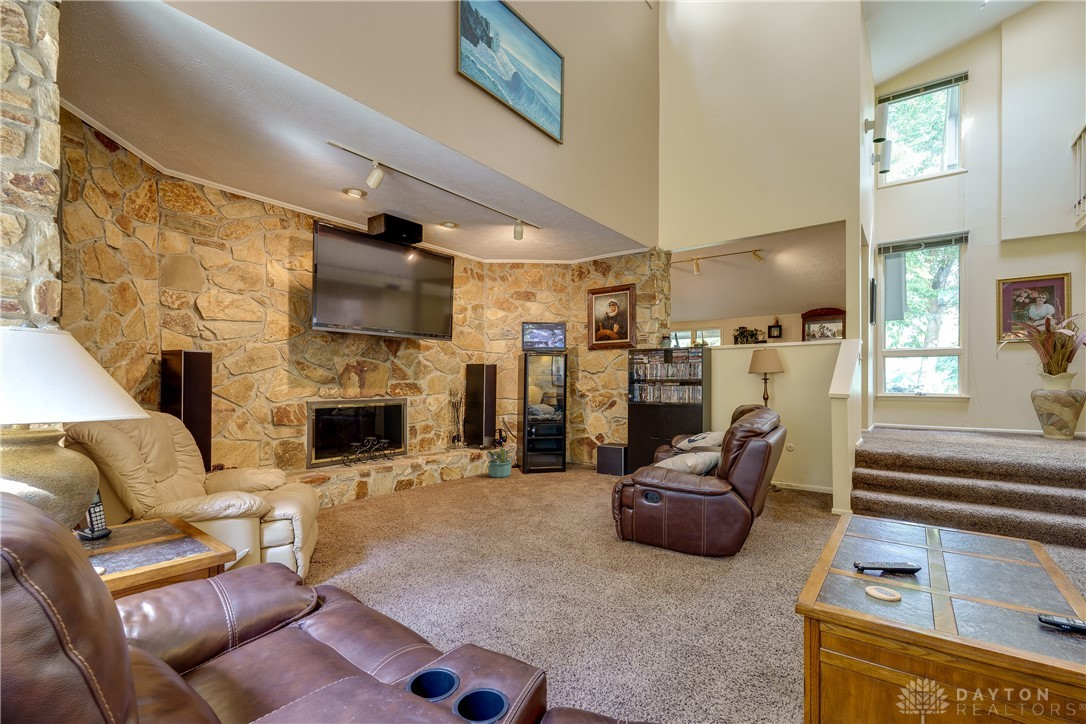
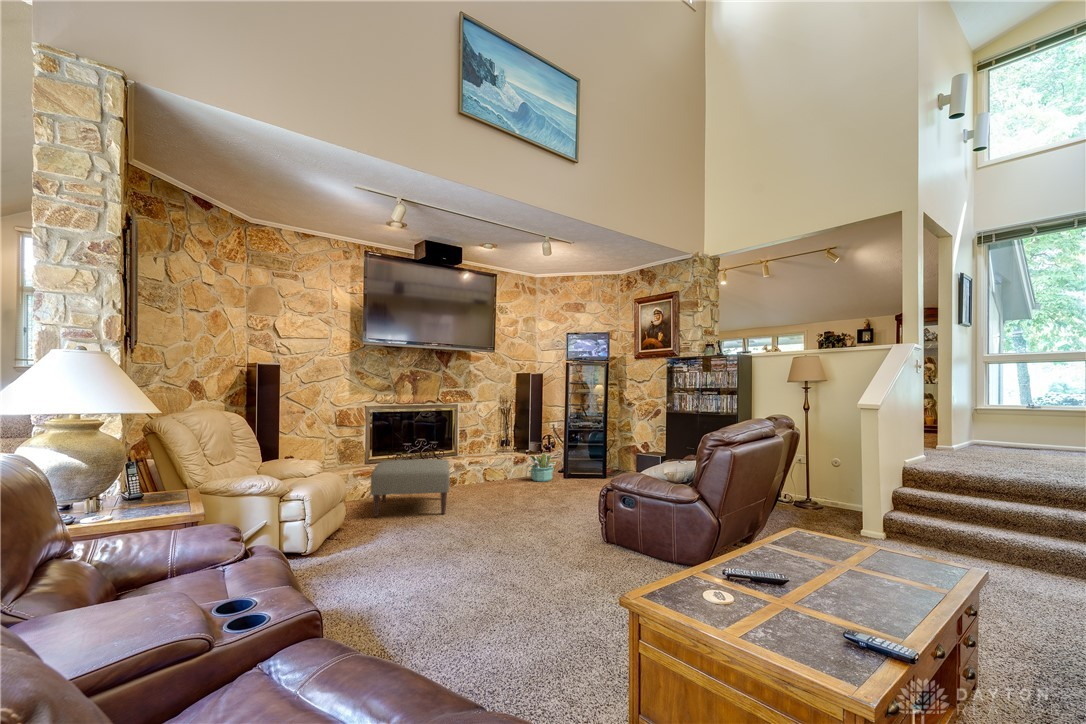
ottoman: none [335,460,428,530] -> present [371,459,450,517]

